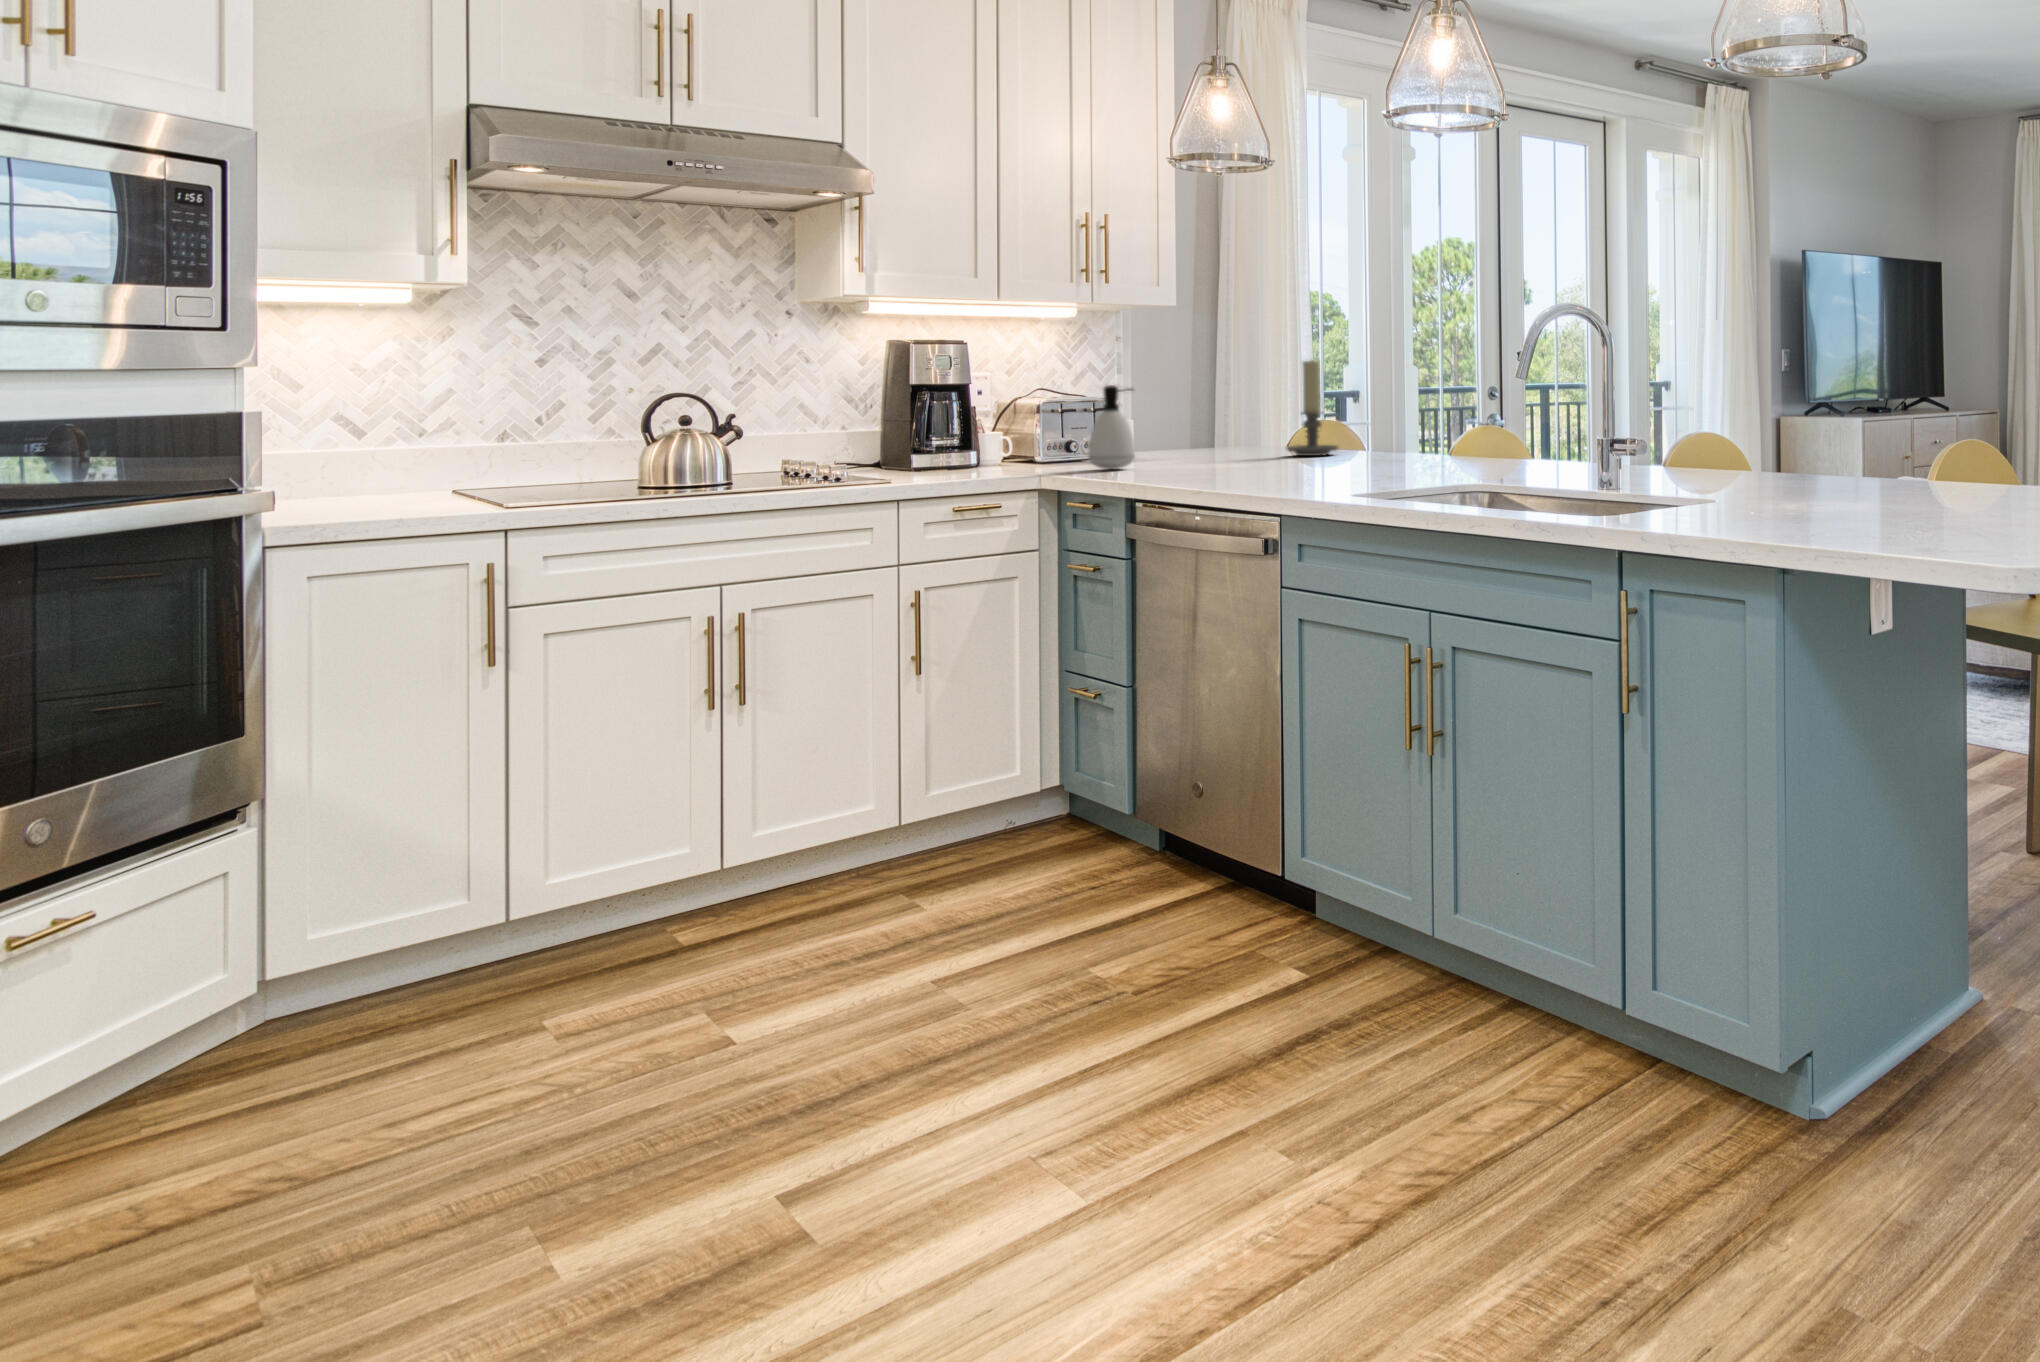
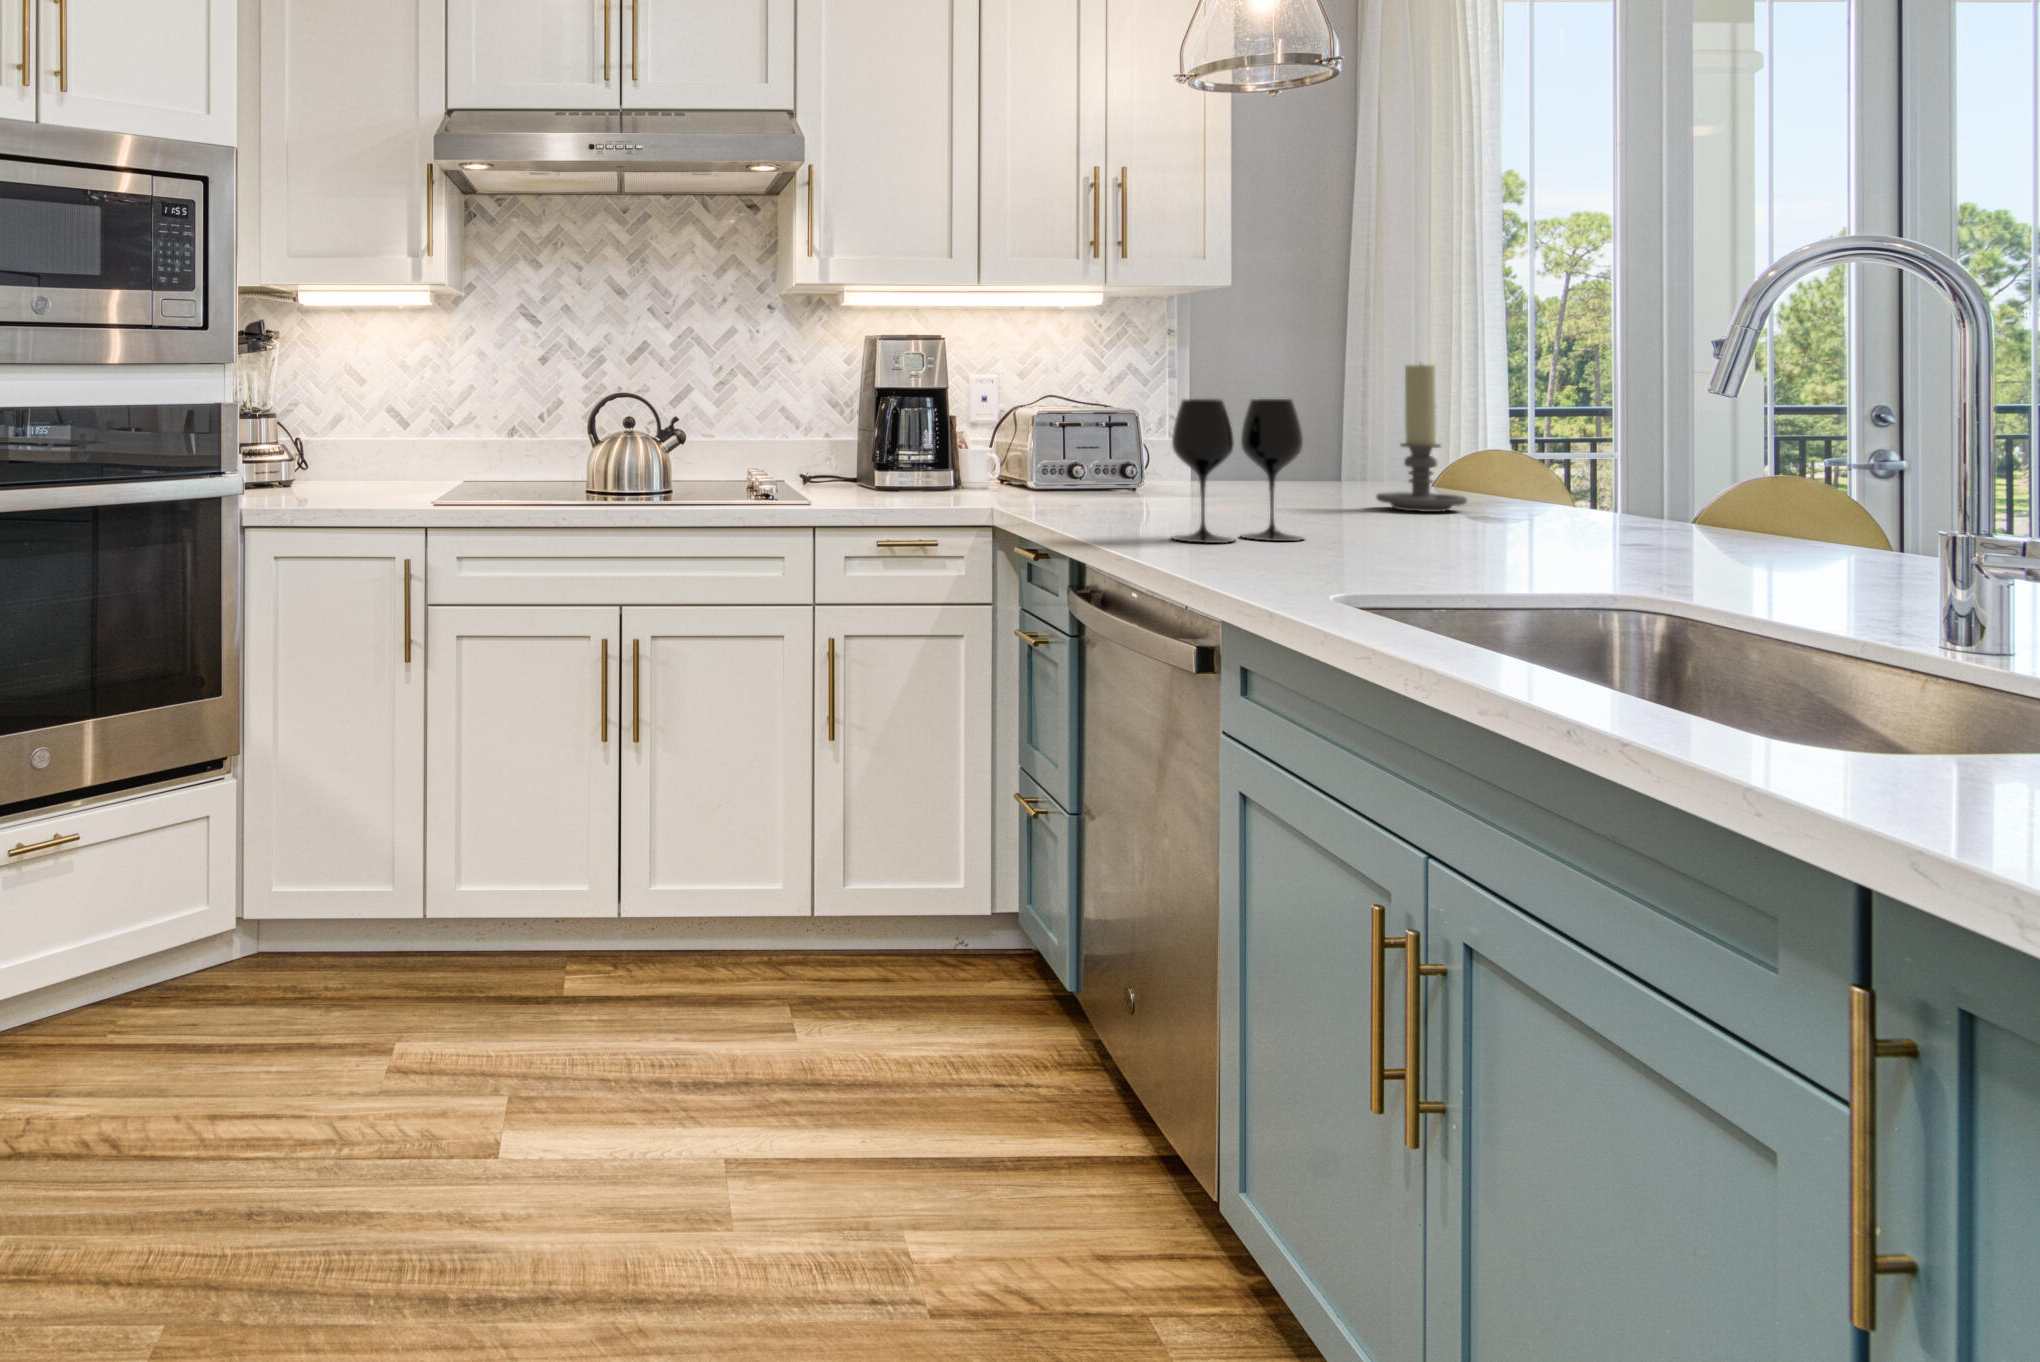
wine glass: none [1206,382,1283,478] -> present [1172,399,1304,543]
soap dispenser: present [1088,385,1135,469] -> none [1059,396,1122,509]

